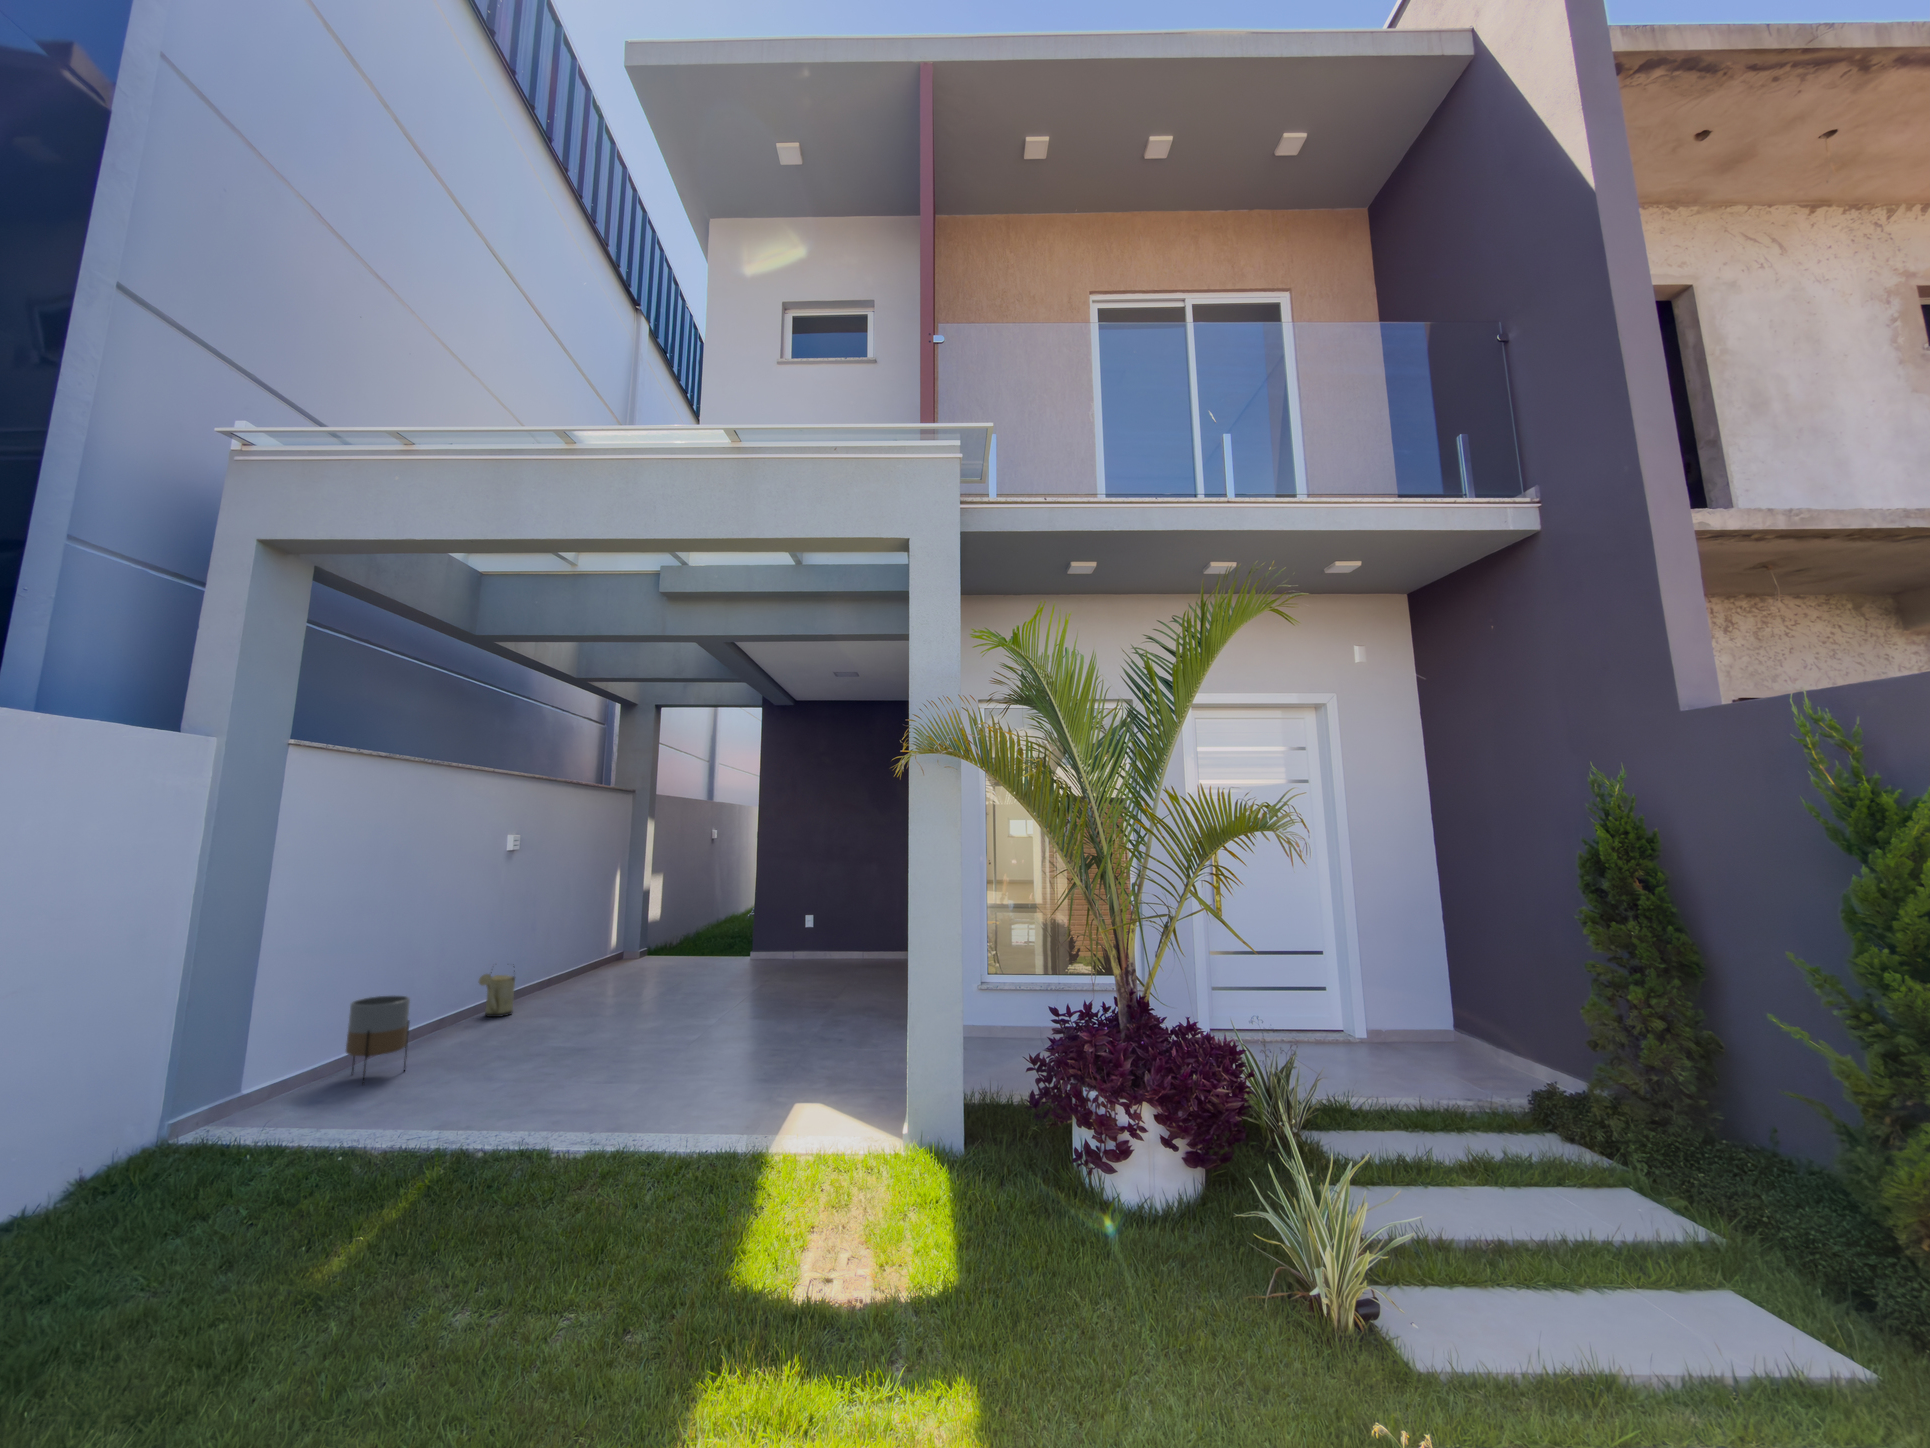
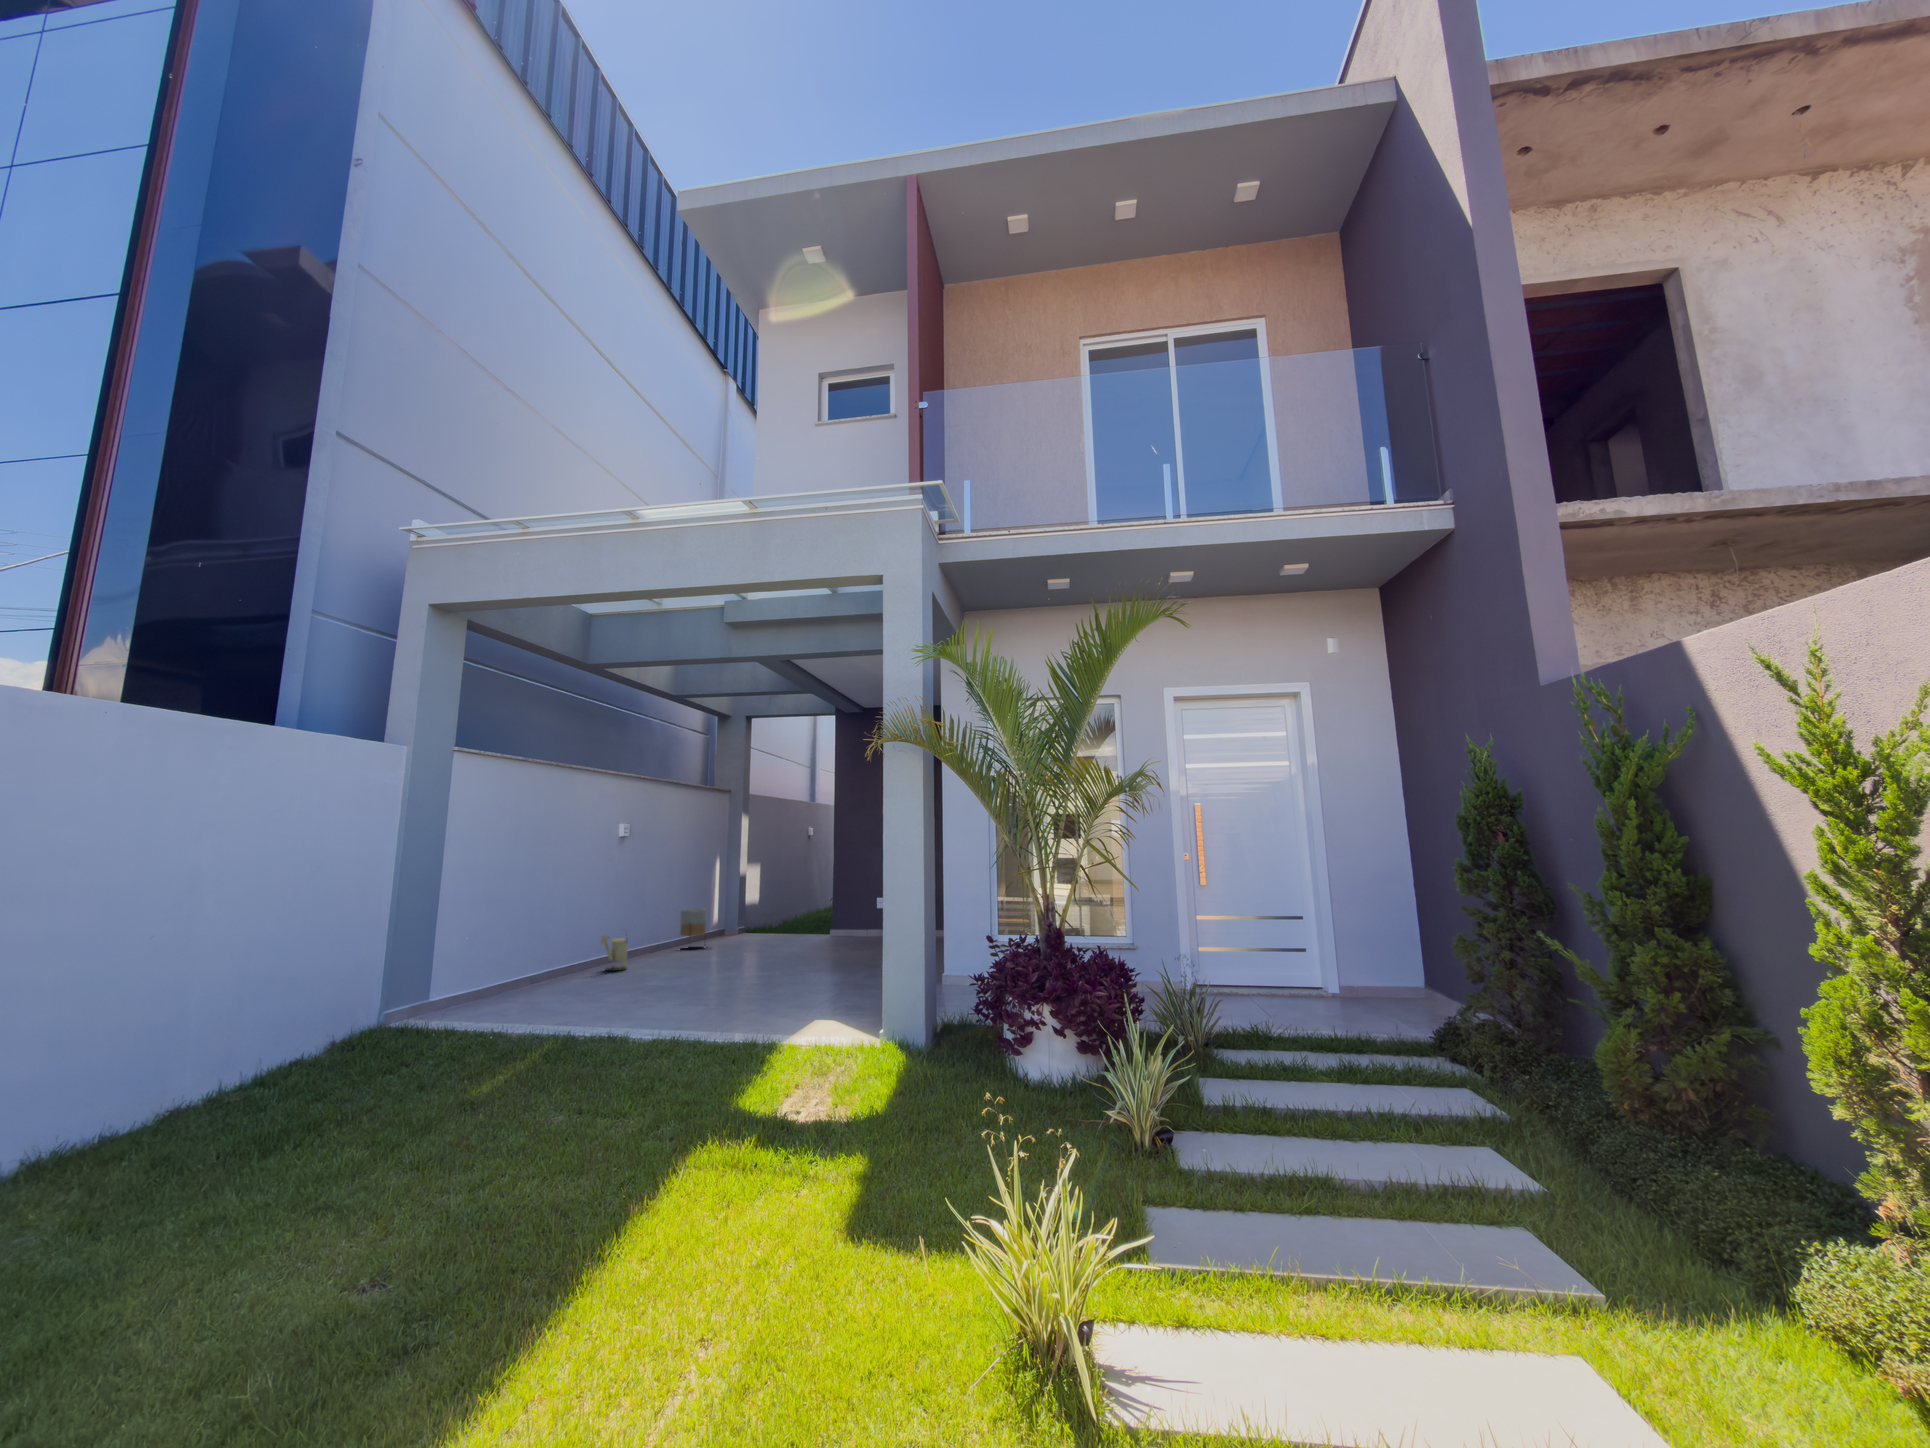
planter: present [346,995,410,1084] -> present [680,908,706,937]

